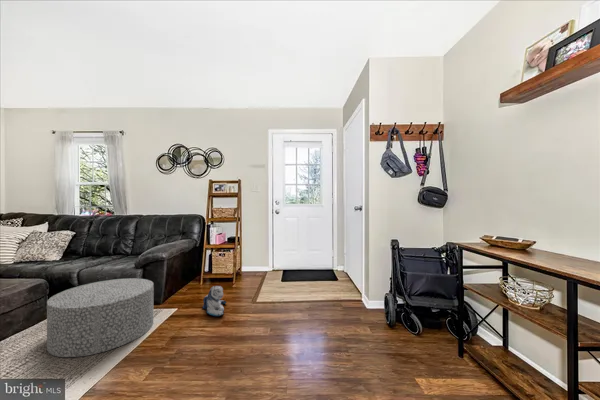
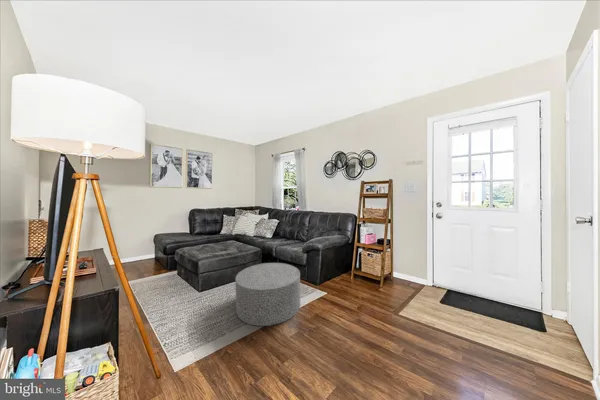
plush toy: present [203,286,226,316] -> none [340,293,365,330]

